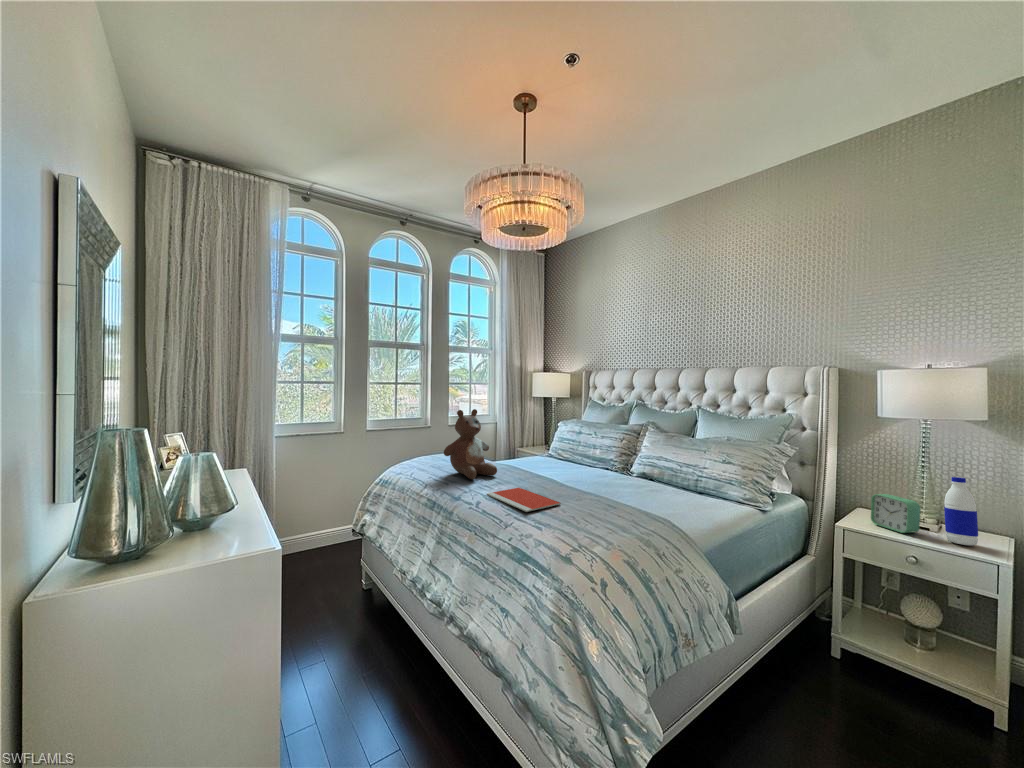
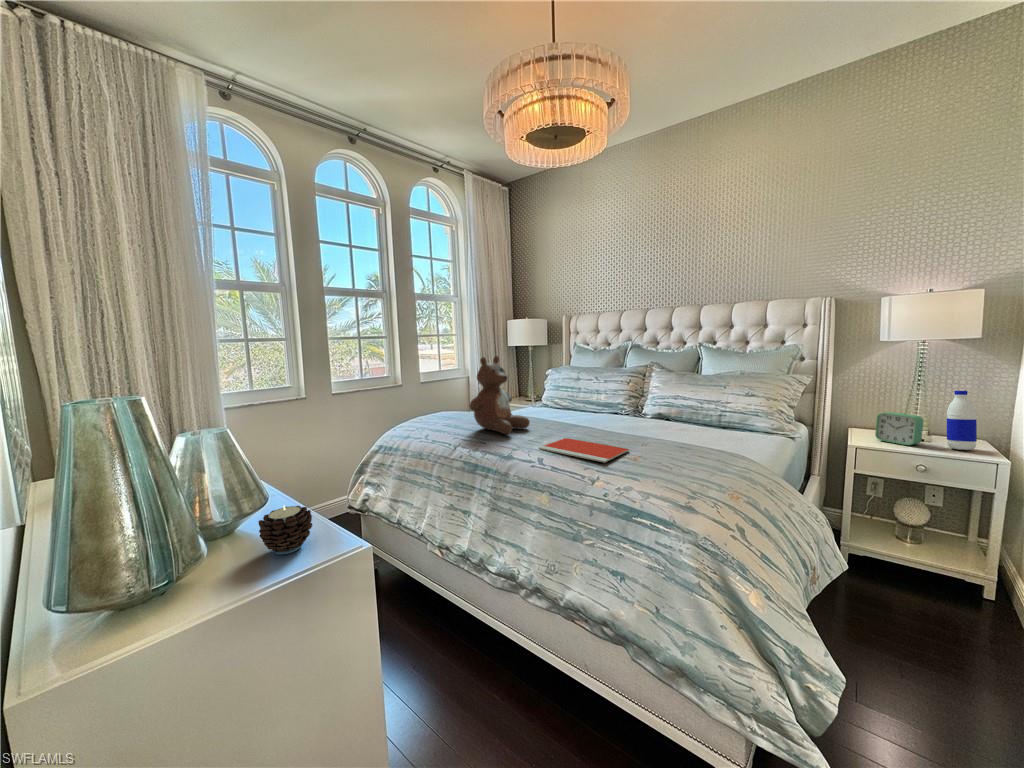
candle: none [209,511,250,546] -> present [258,505,312,555]

